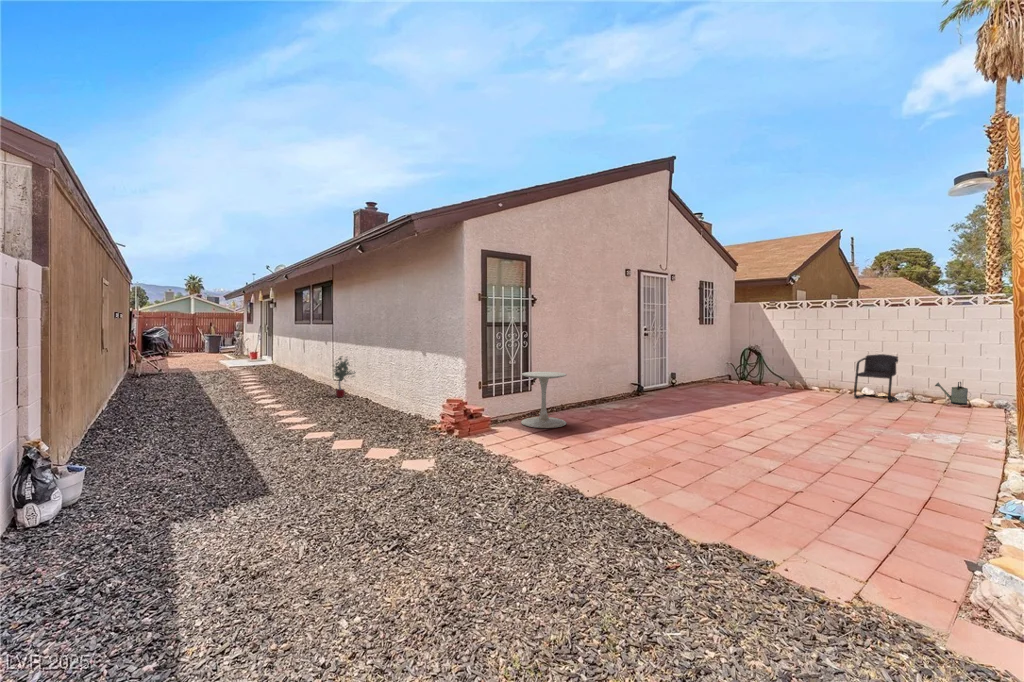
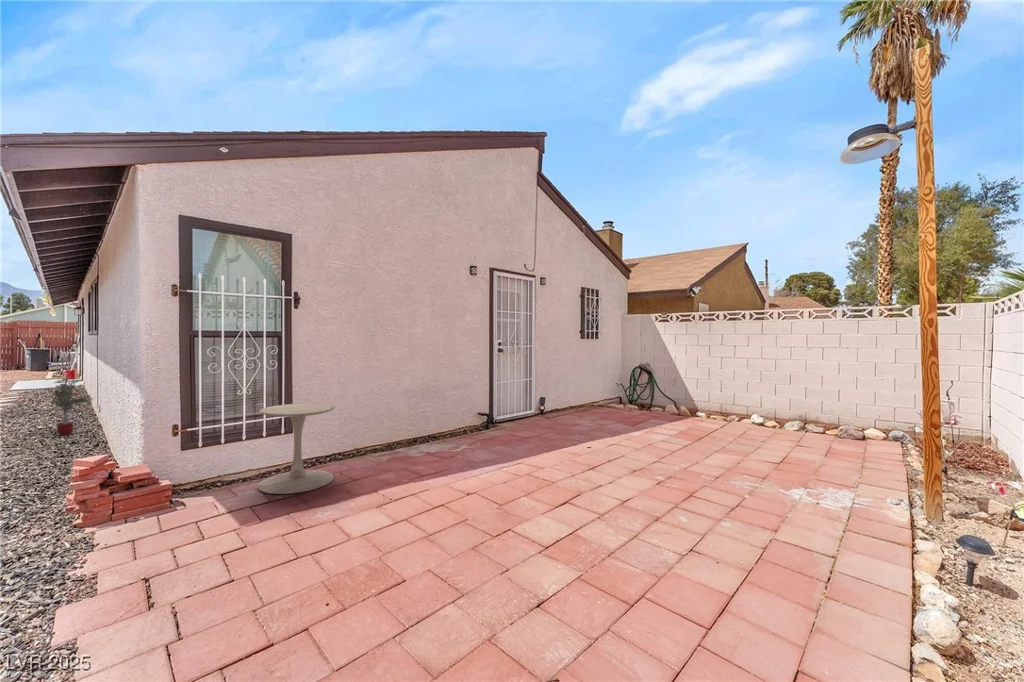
chair: present [854,354,898,402] -> none [743,376,790,433]
watering can: present [935,382,968,405] -> none [828,409,866,437]

